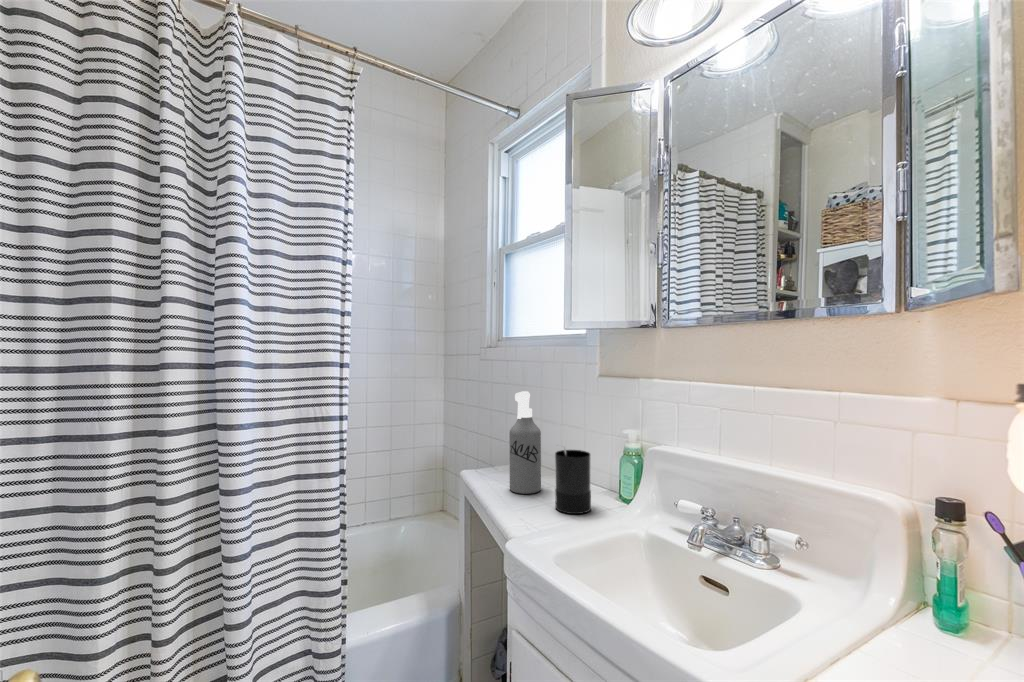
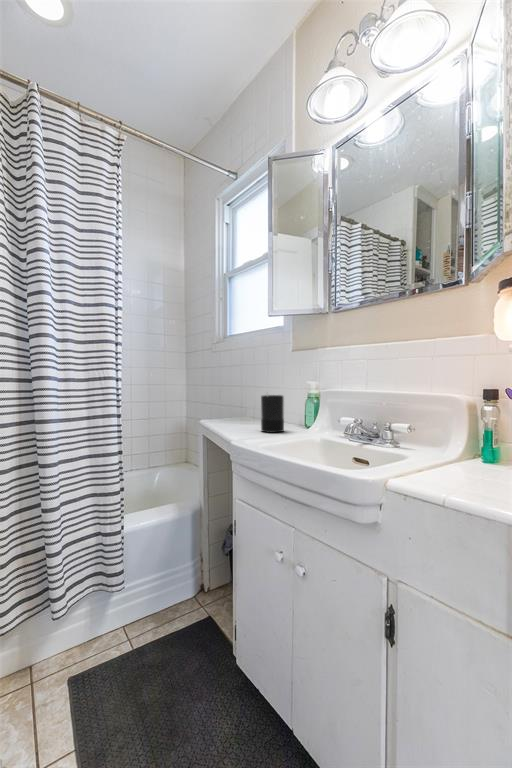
spray bottle: present [509,391,541,494] -> none [232,361,253,427]

